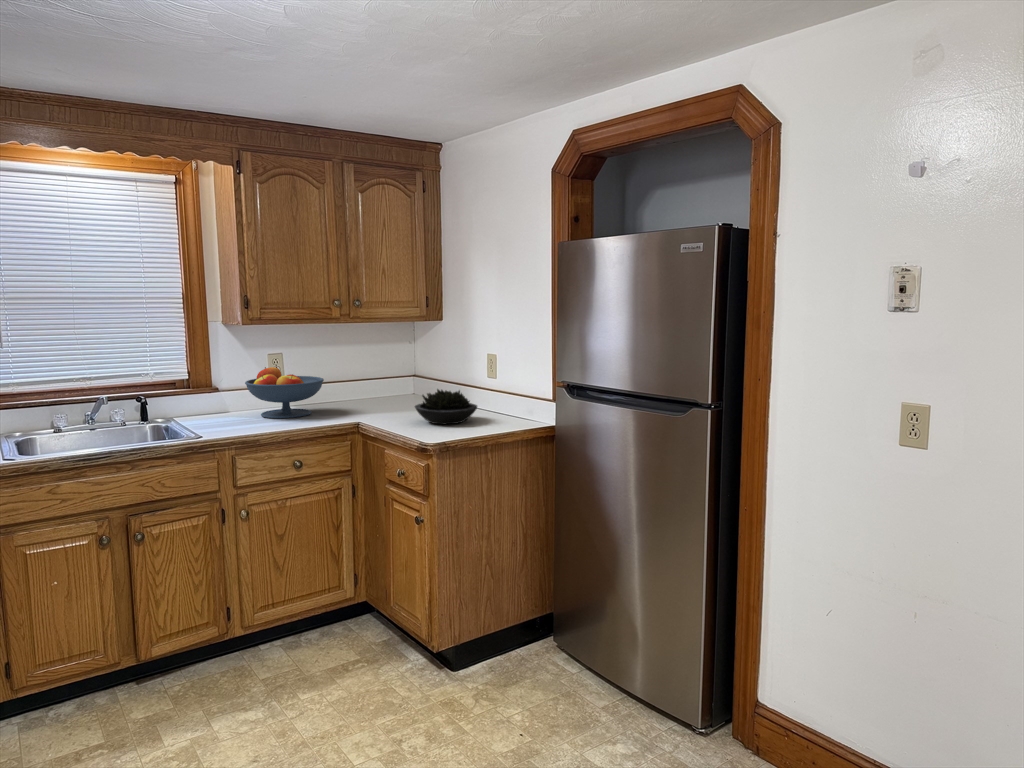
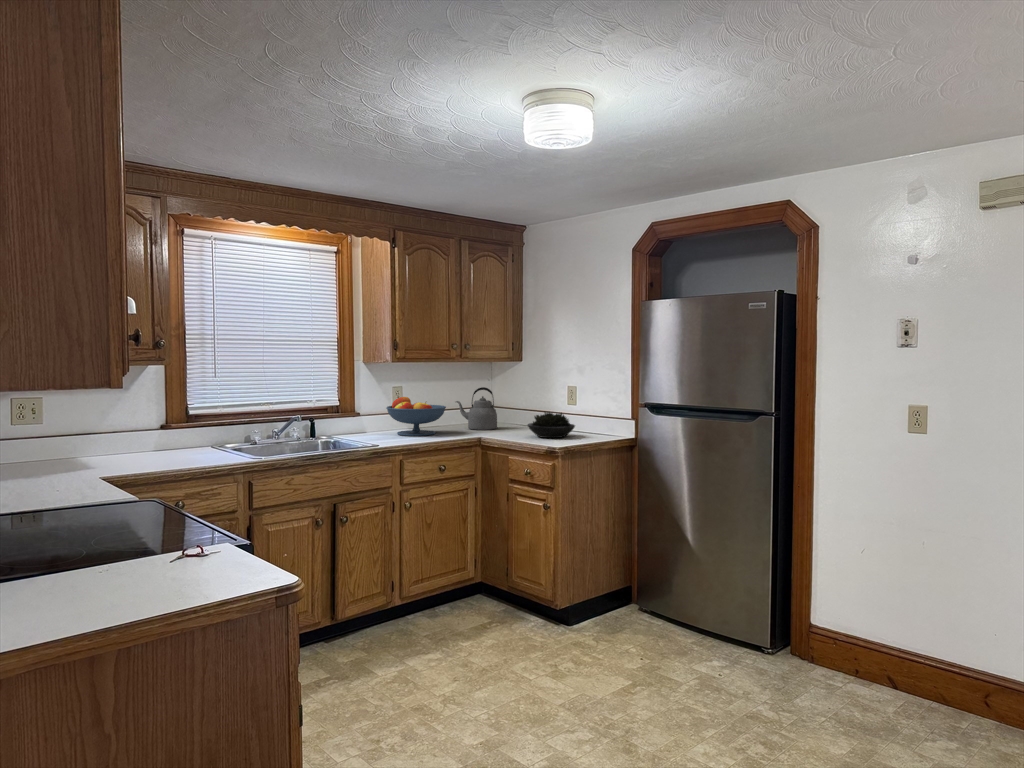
kettle: none [348,353,401,408] -> present [456,387,497,430]

